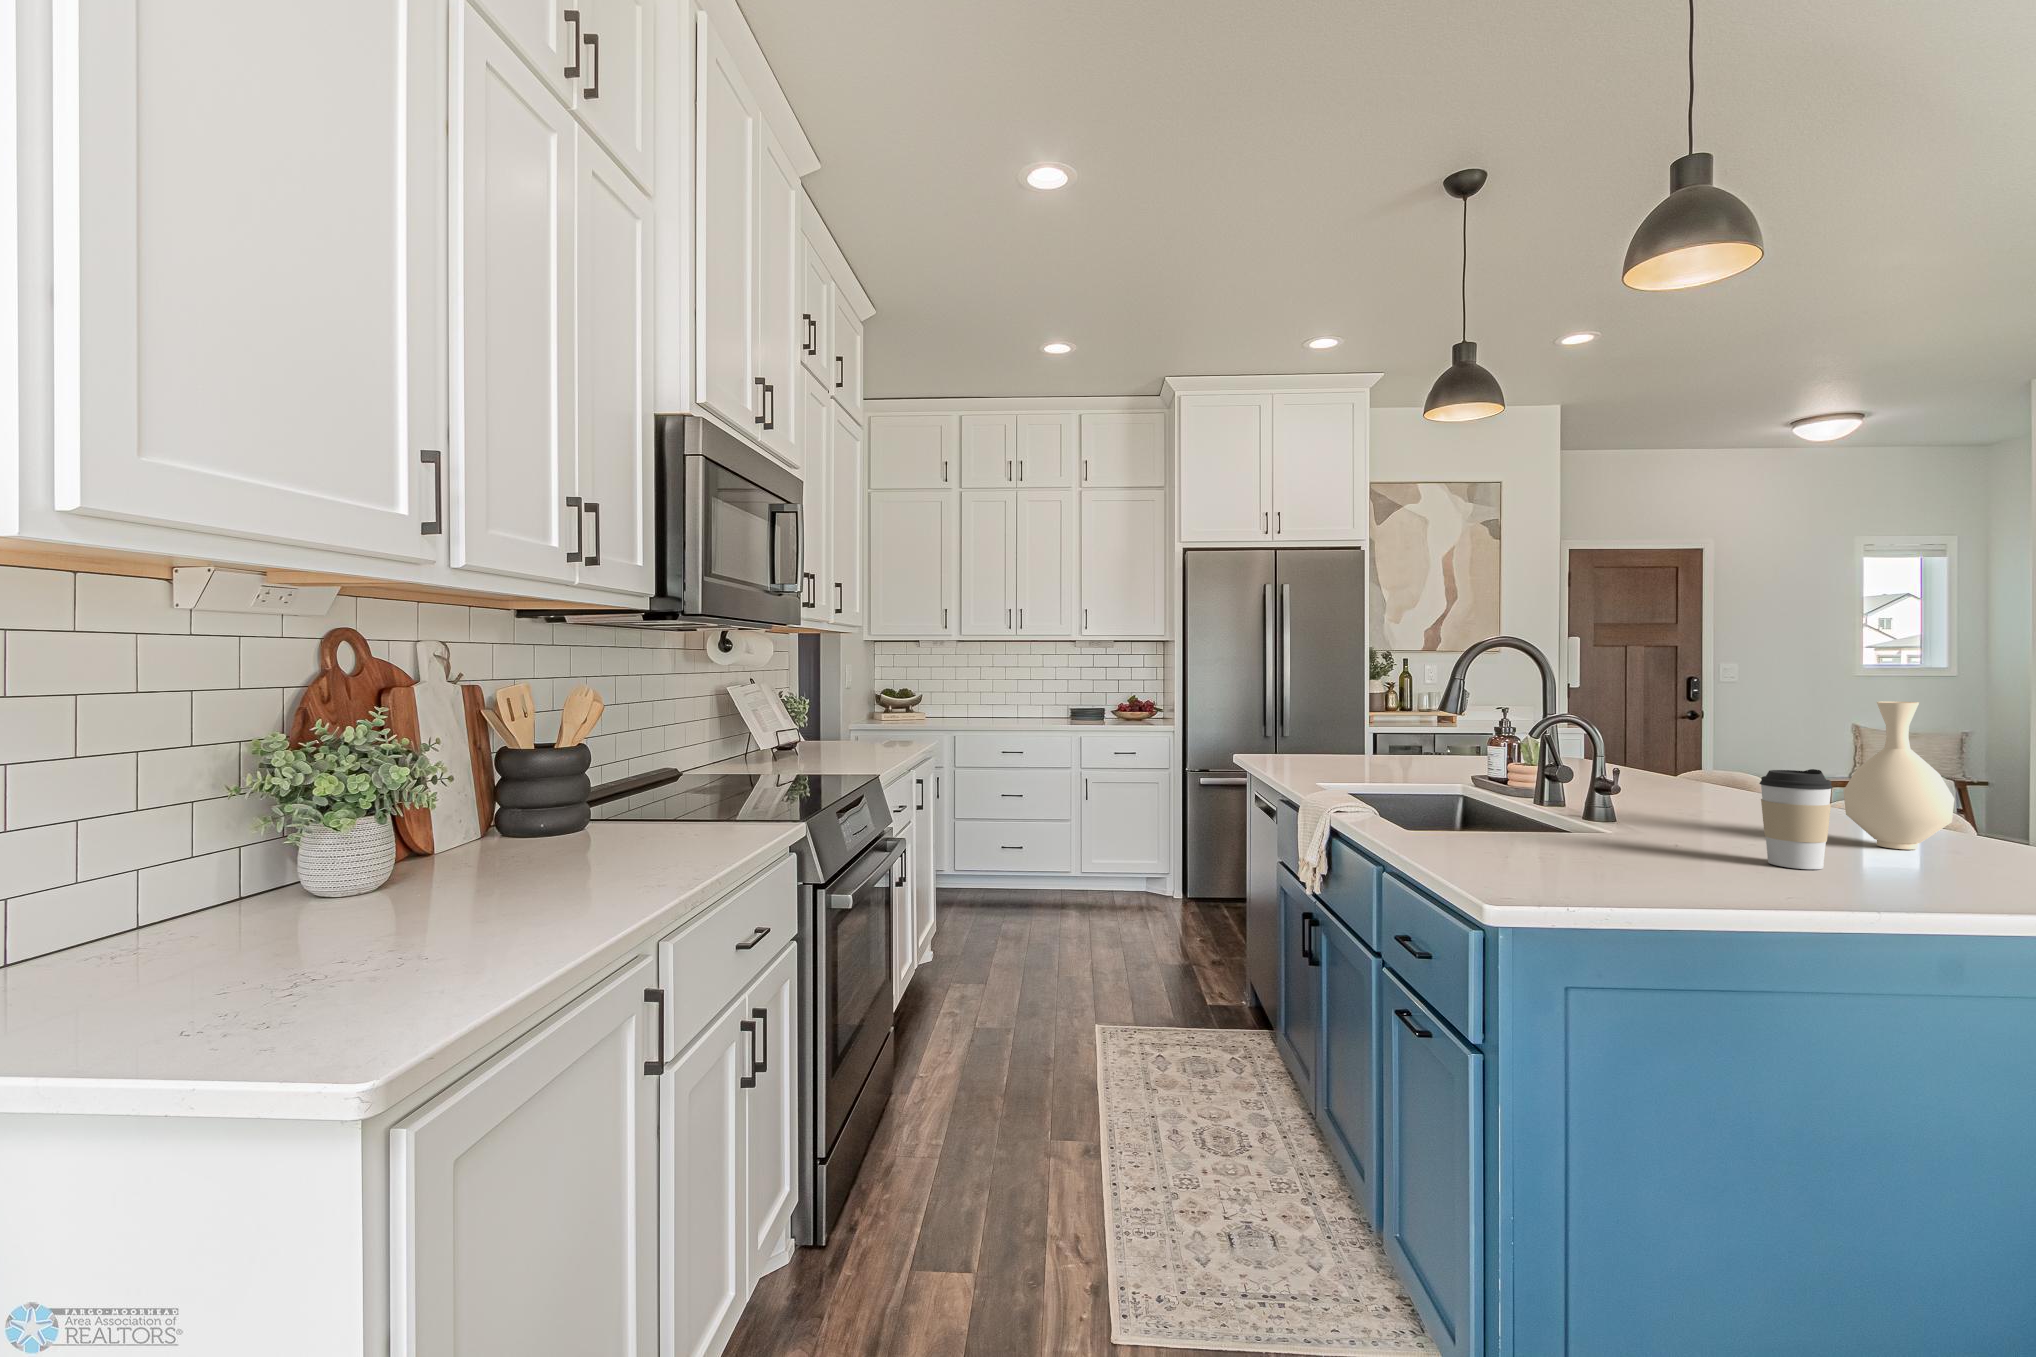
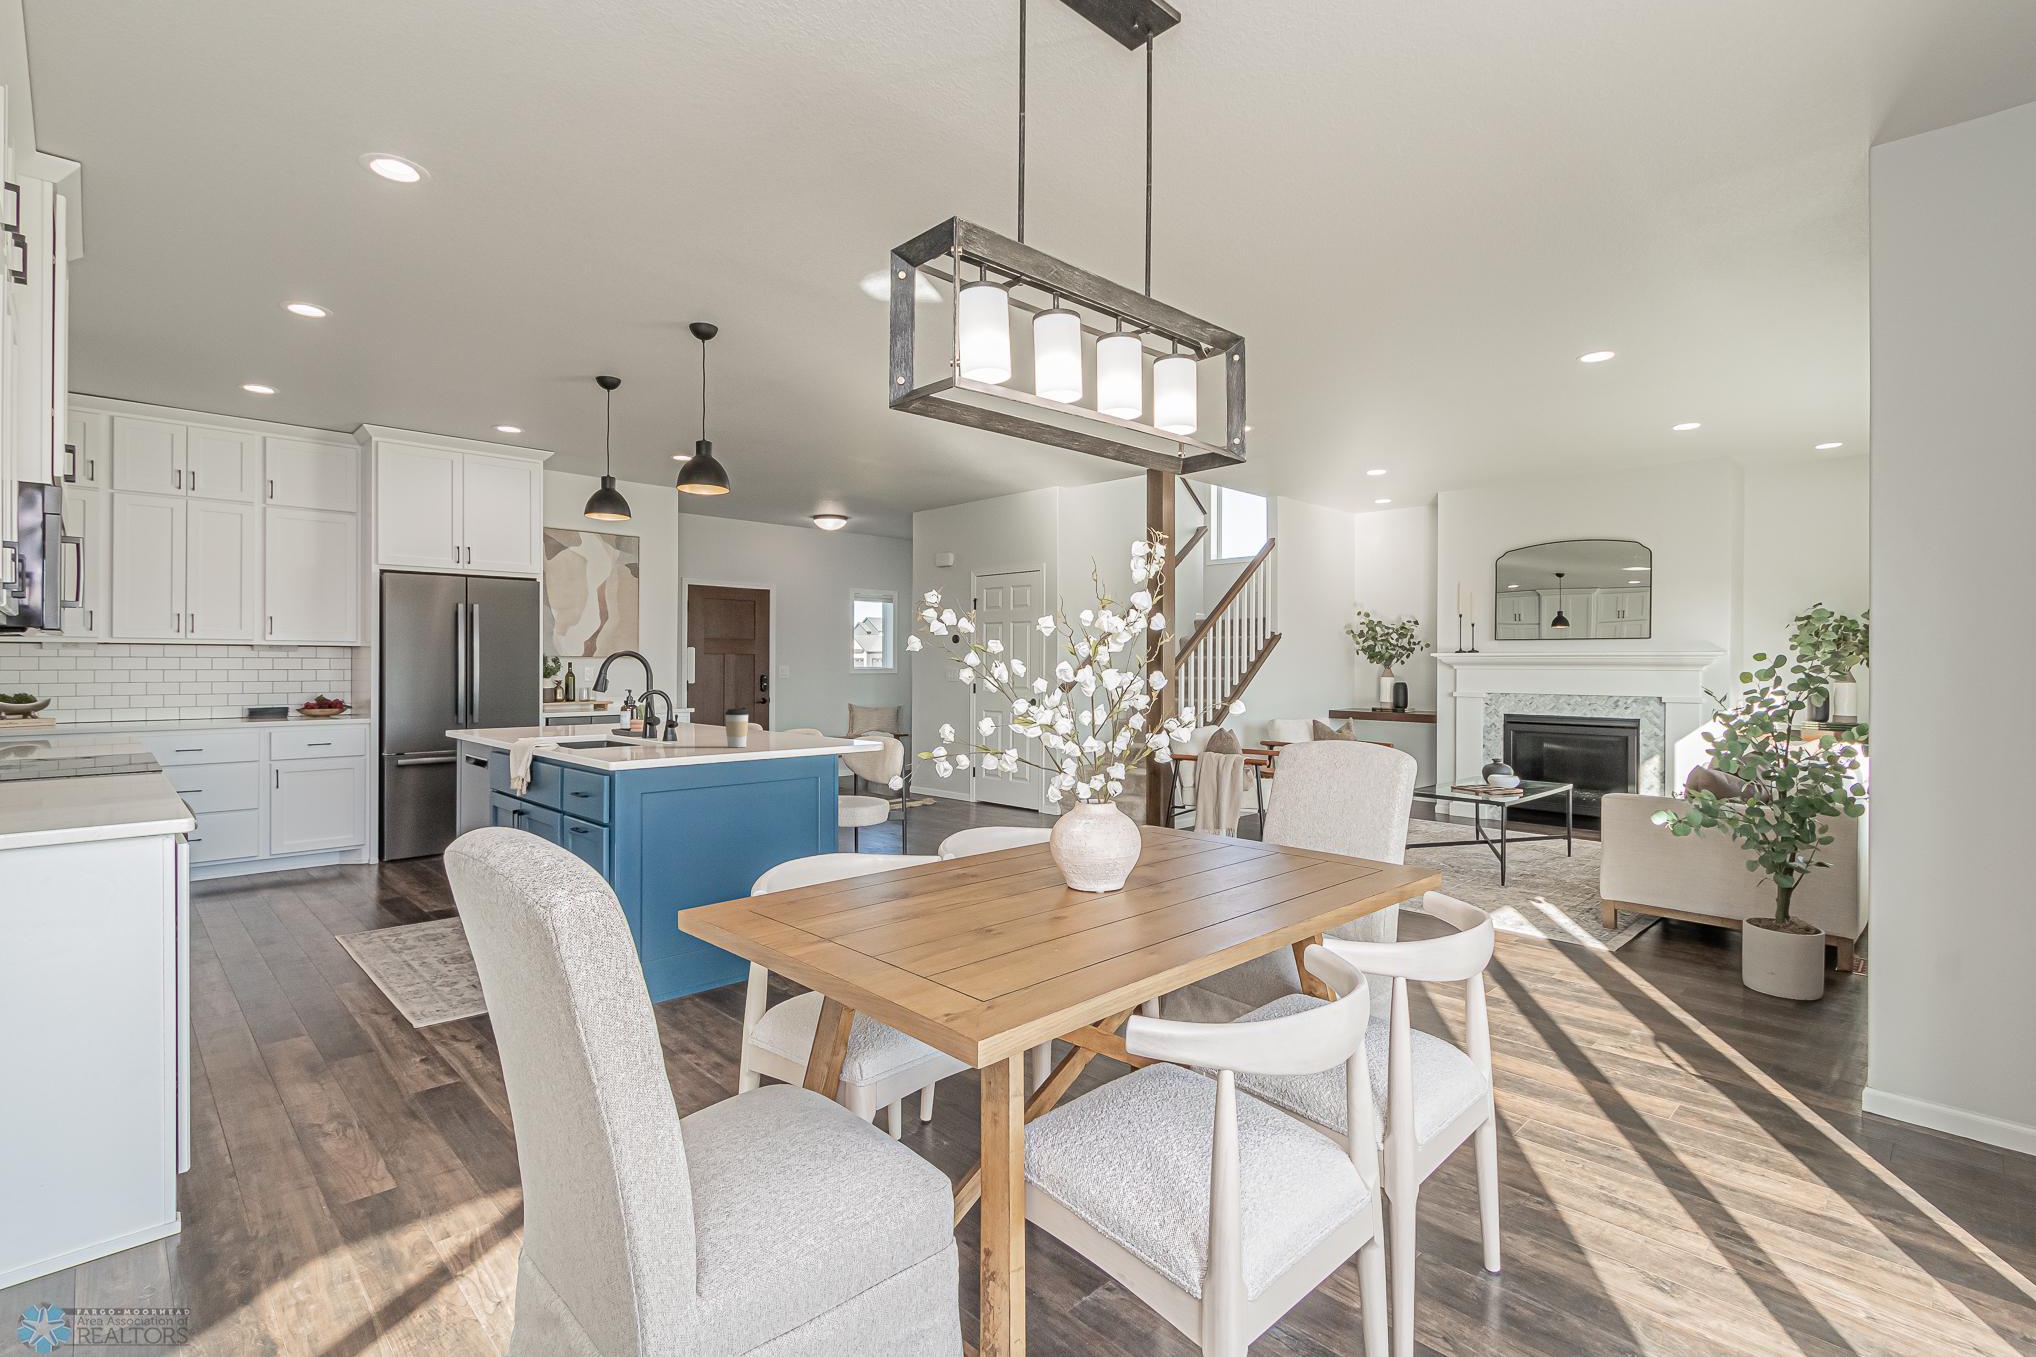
vase: present [1844,701,1954,849] -> none [763,681,798,741]

